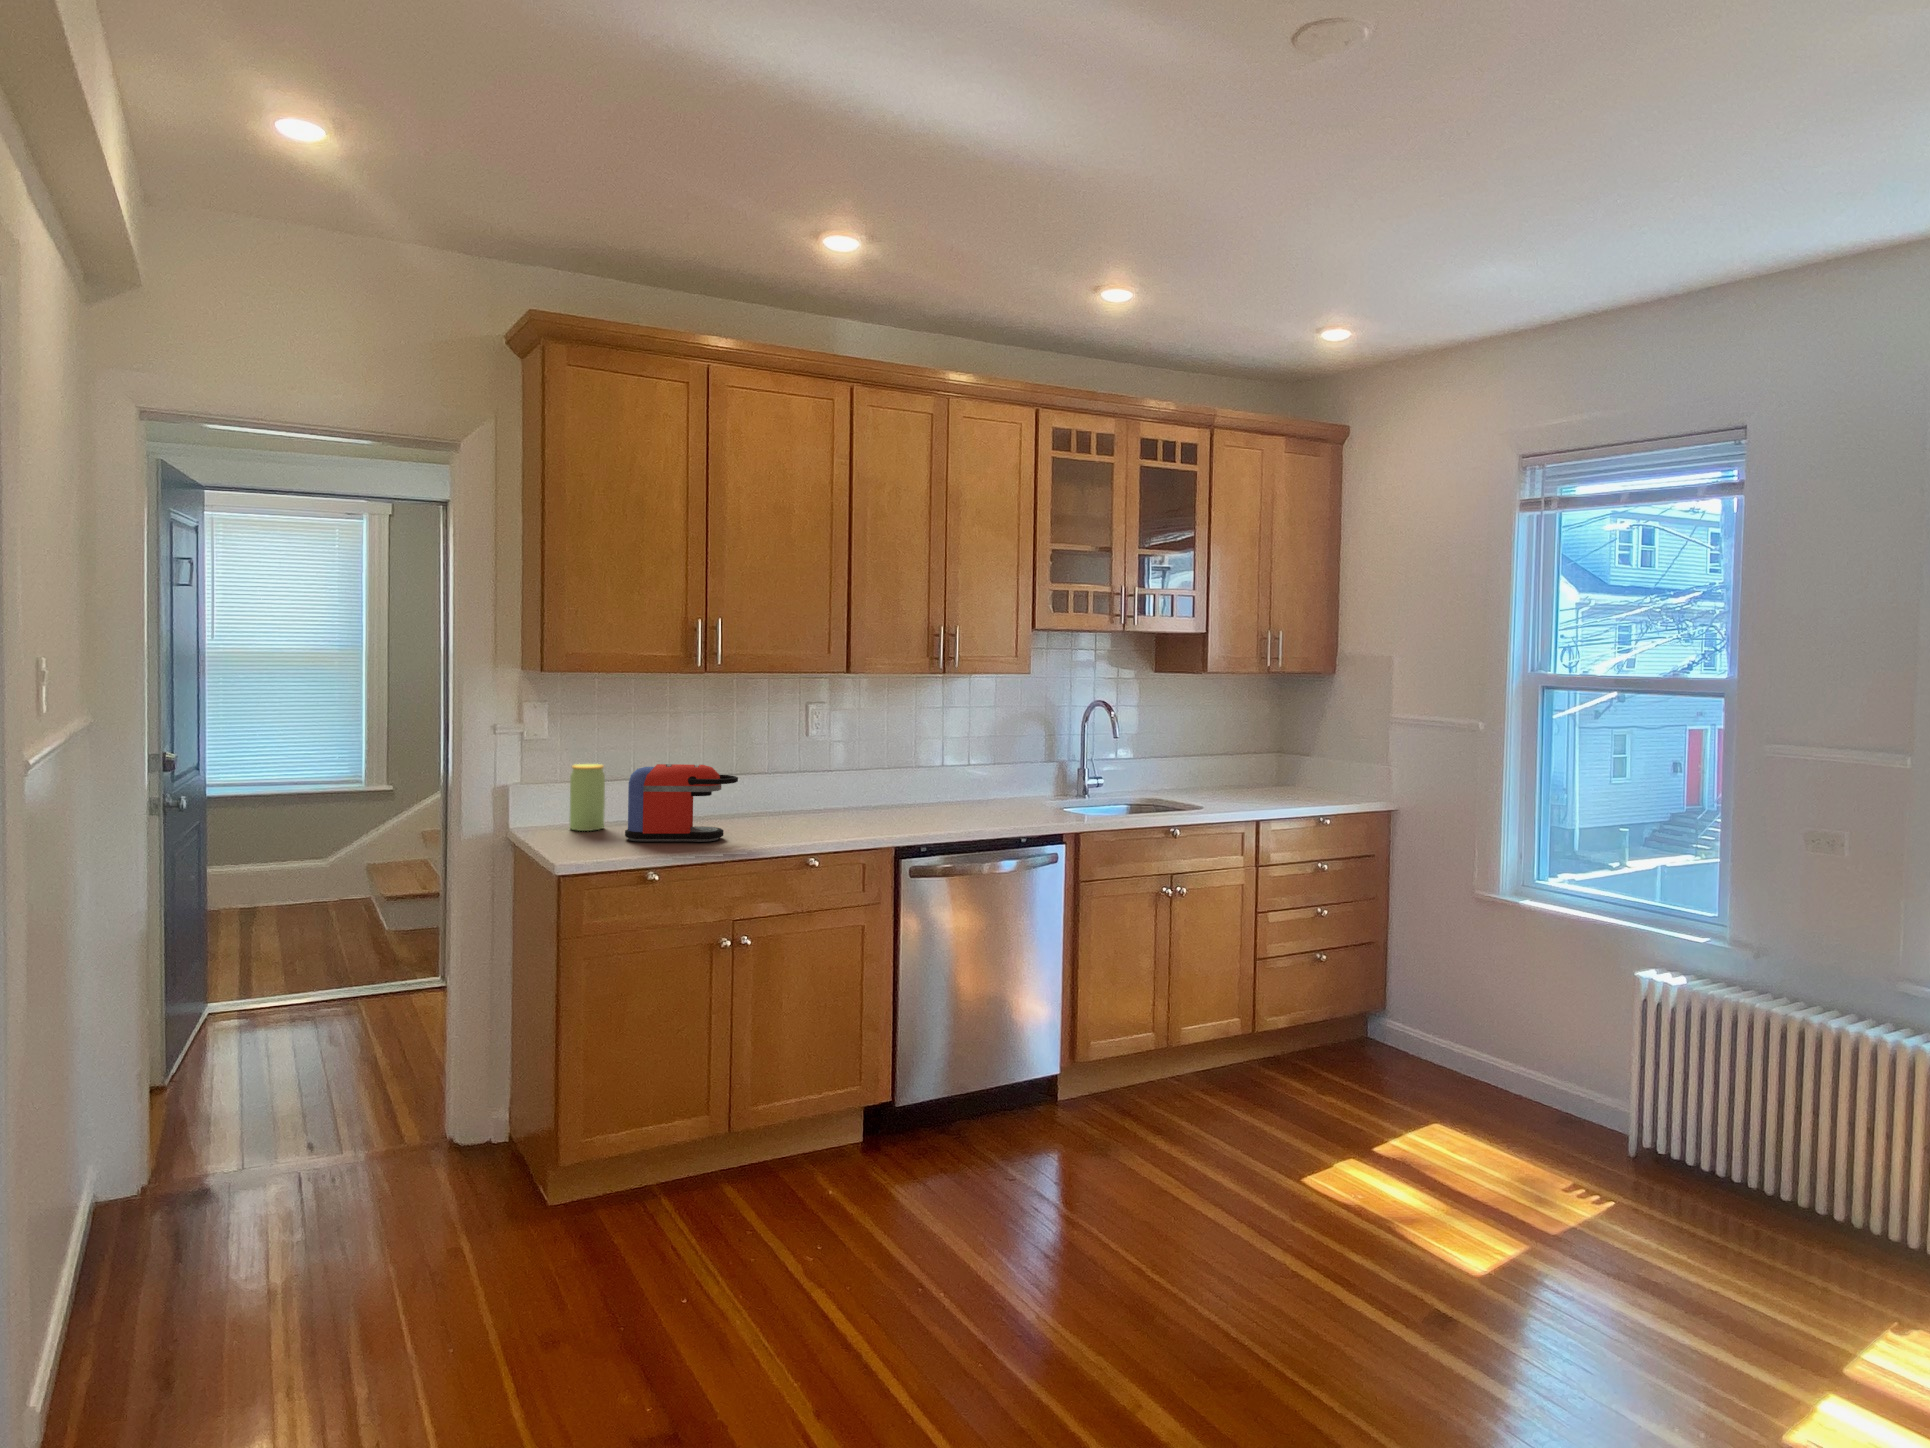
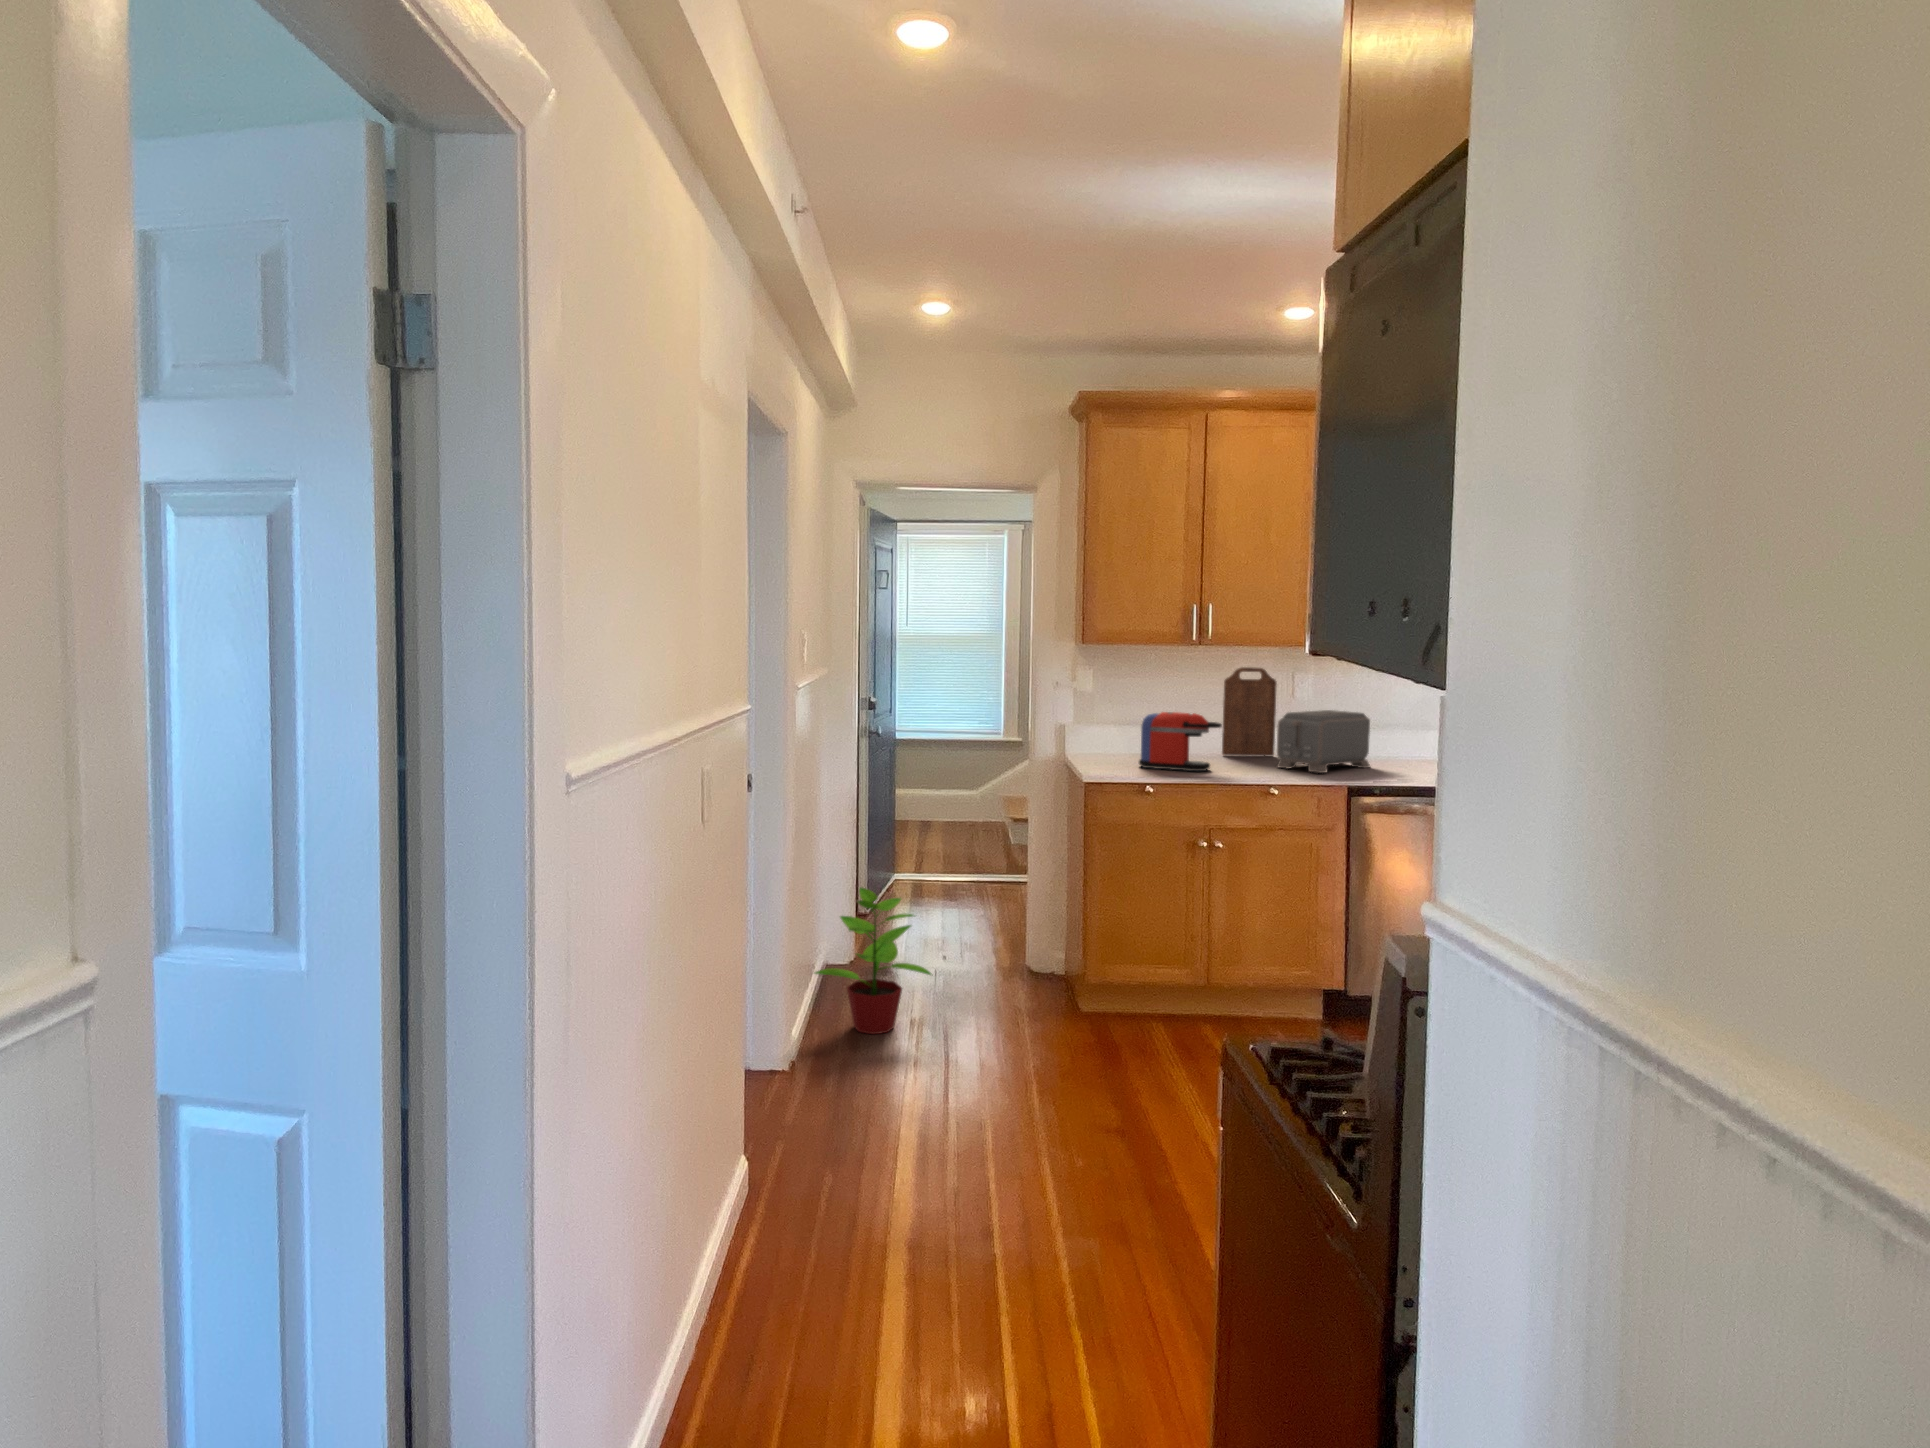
cutting board: none [722,701,787,813] -> present [1222,667,1277,756]
toaster: none [799,751,902,832] -> present [1277,710,1370,773]
jar: present [570,764,605,831] -> none [1104,711,1129,760]
potted plant: none [70,1084,316,1340] -> present [815,888,931,1034]

